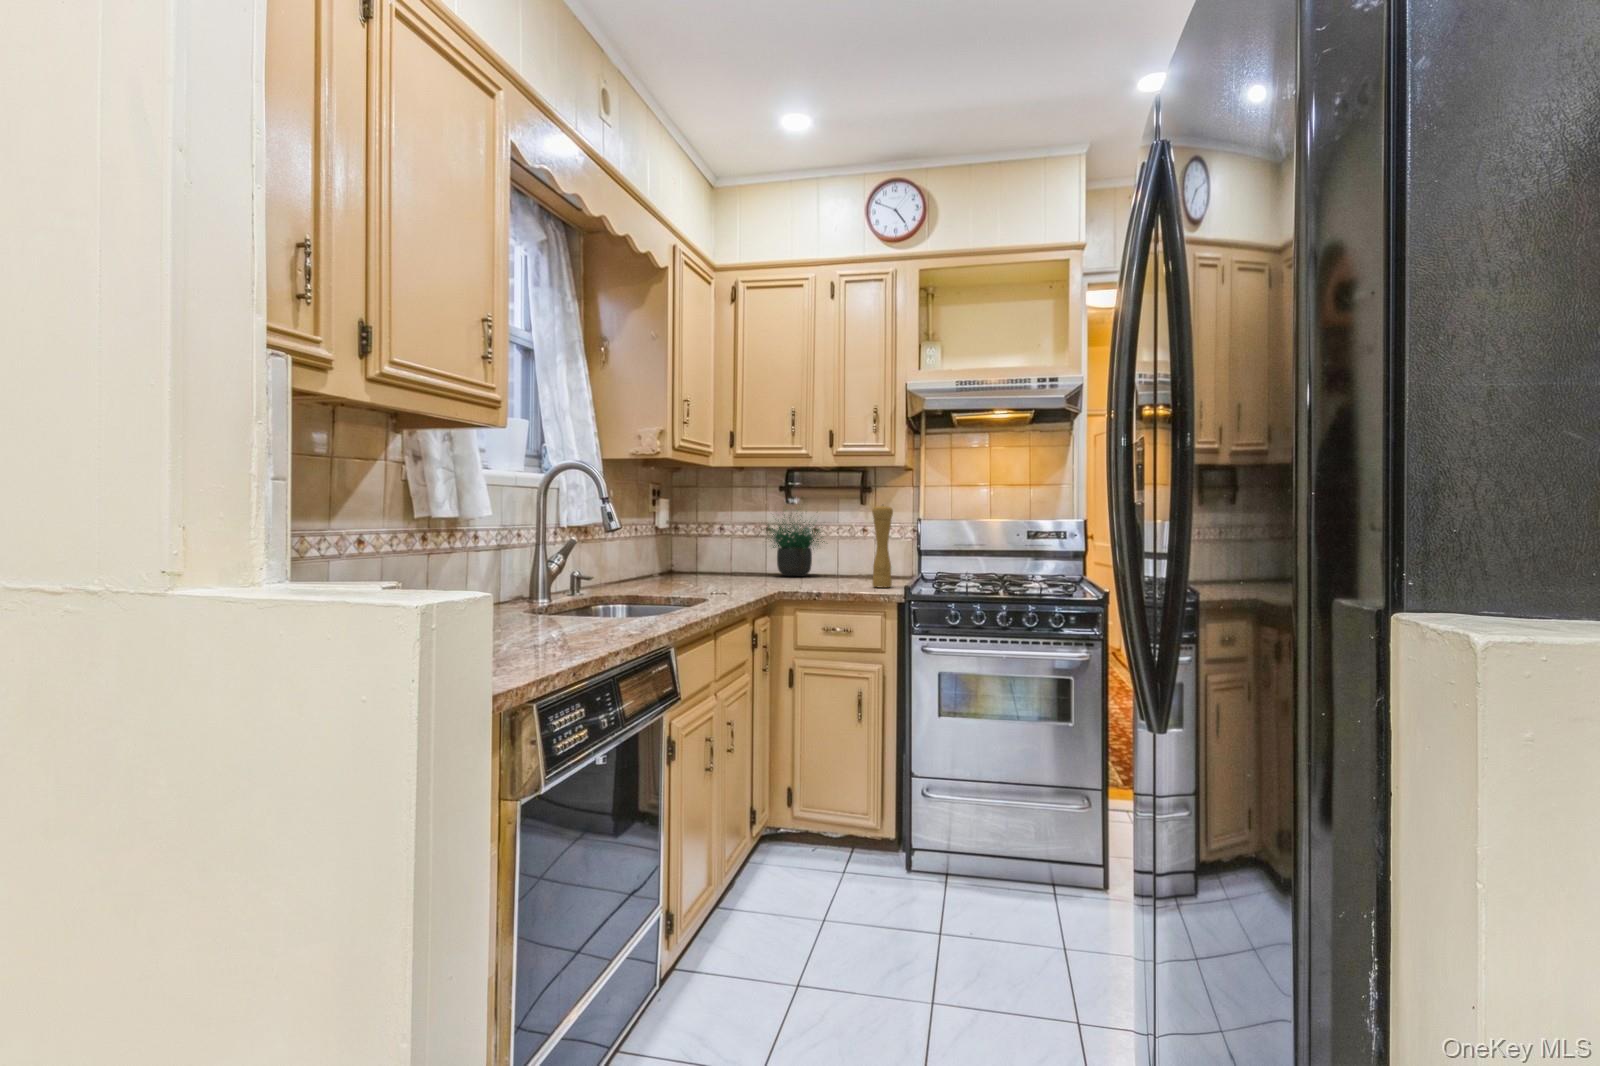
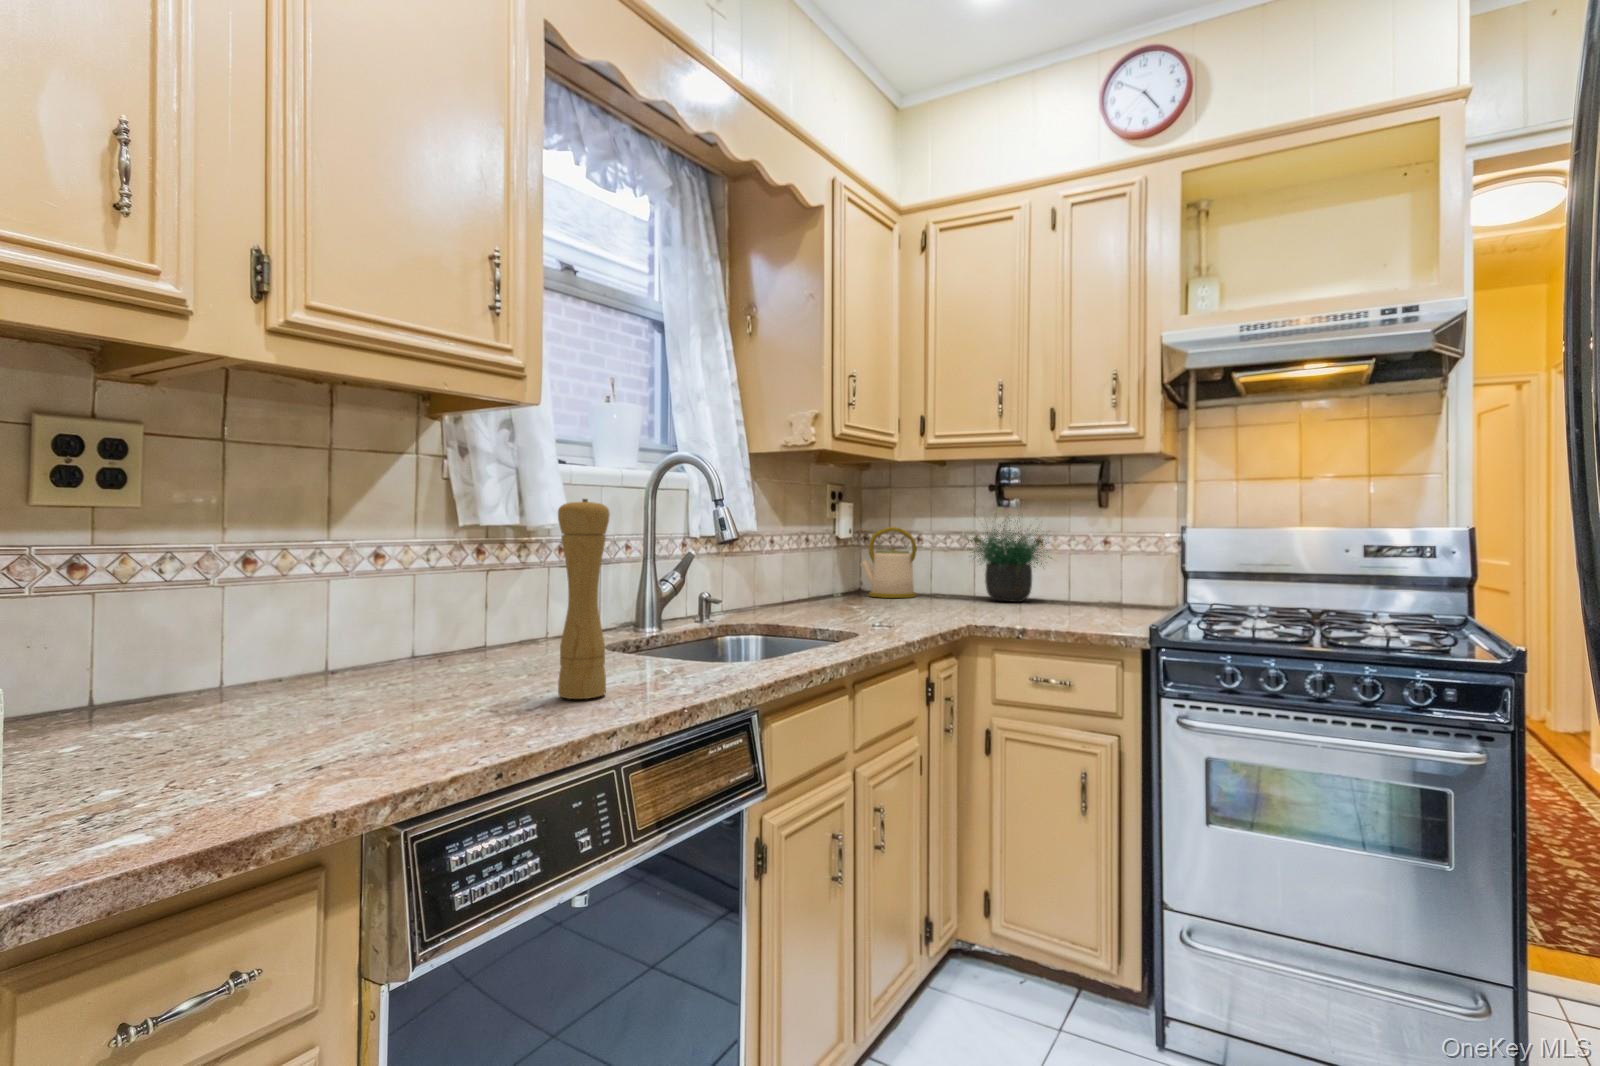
pepper mill: present [872,505,893,588] -> present [558,499,610,699]
kettle: none [674,519,721,576] -> present [860,527,917,598]

